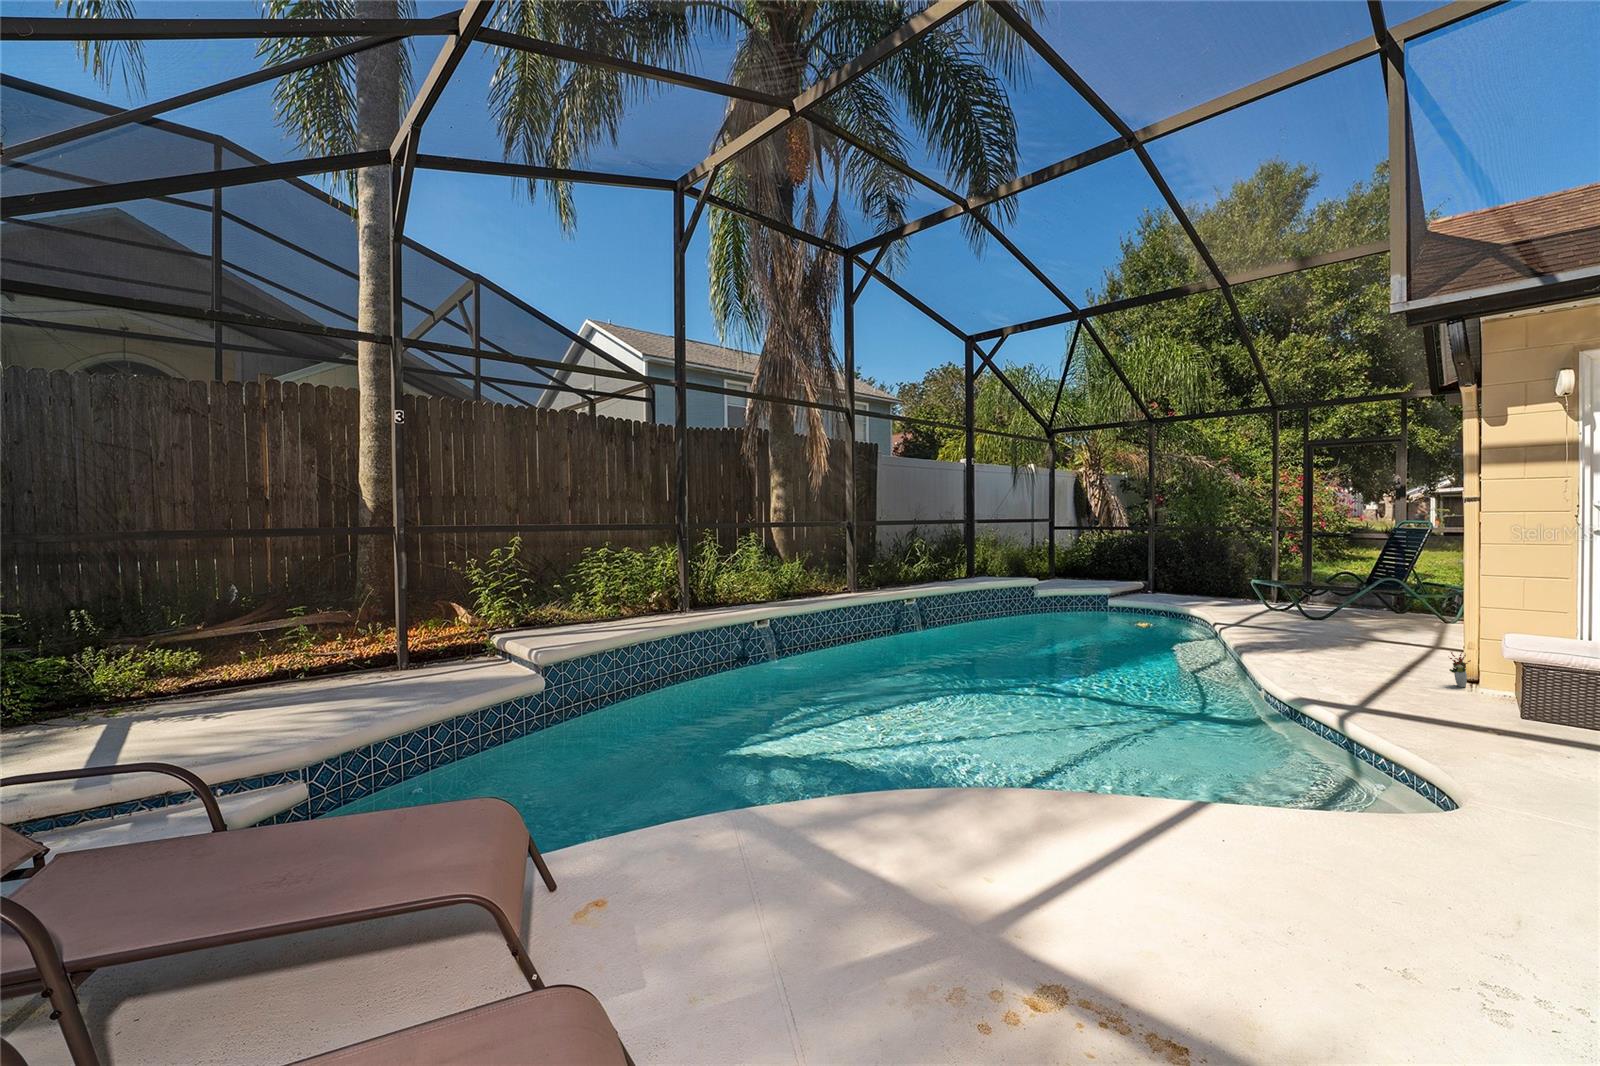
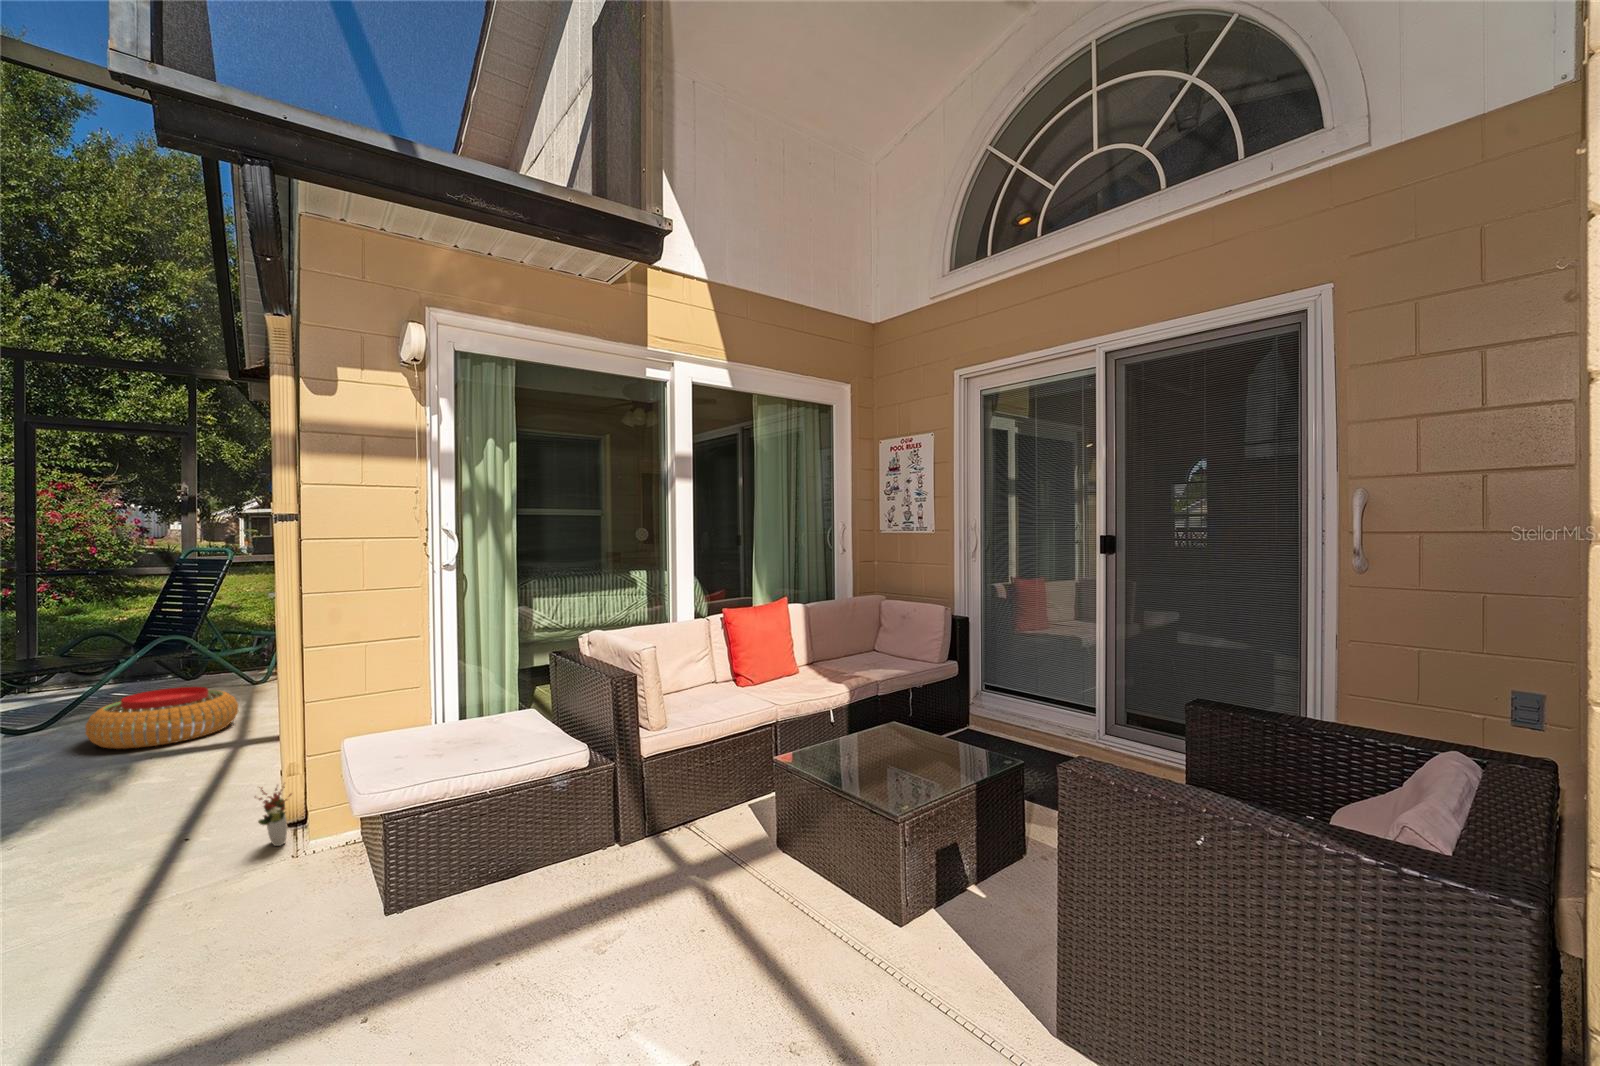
pouf: none [1344,608,1434,640] -> present [85,687,238,749]

